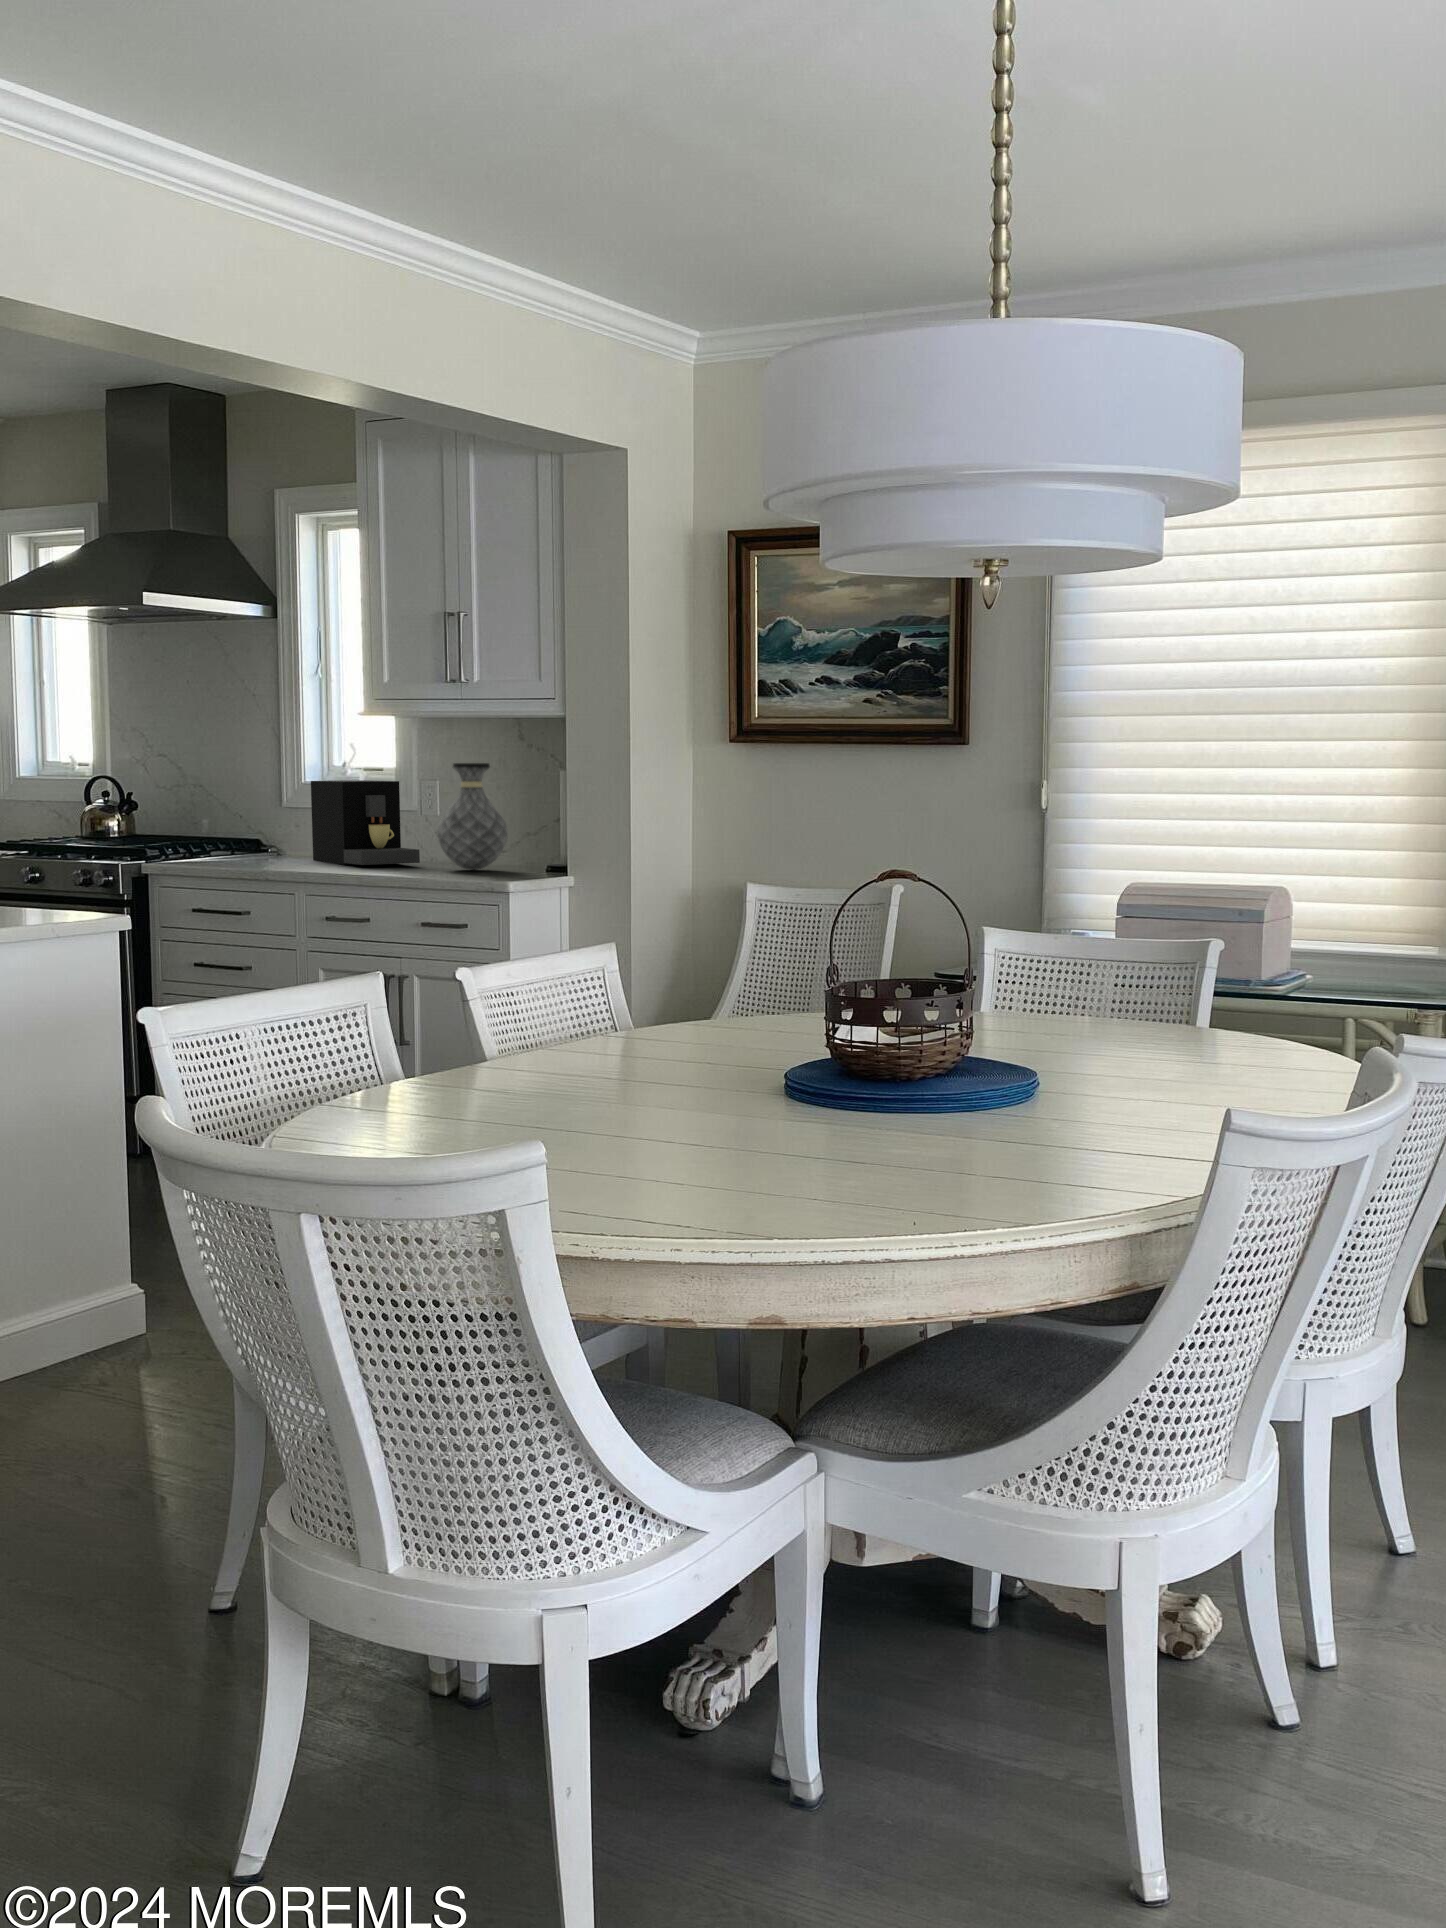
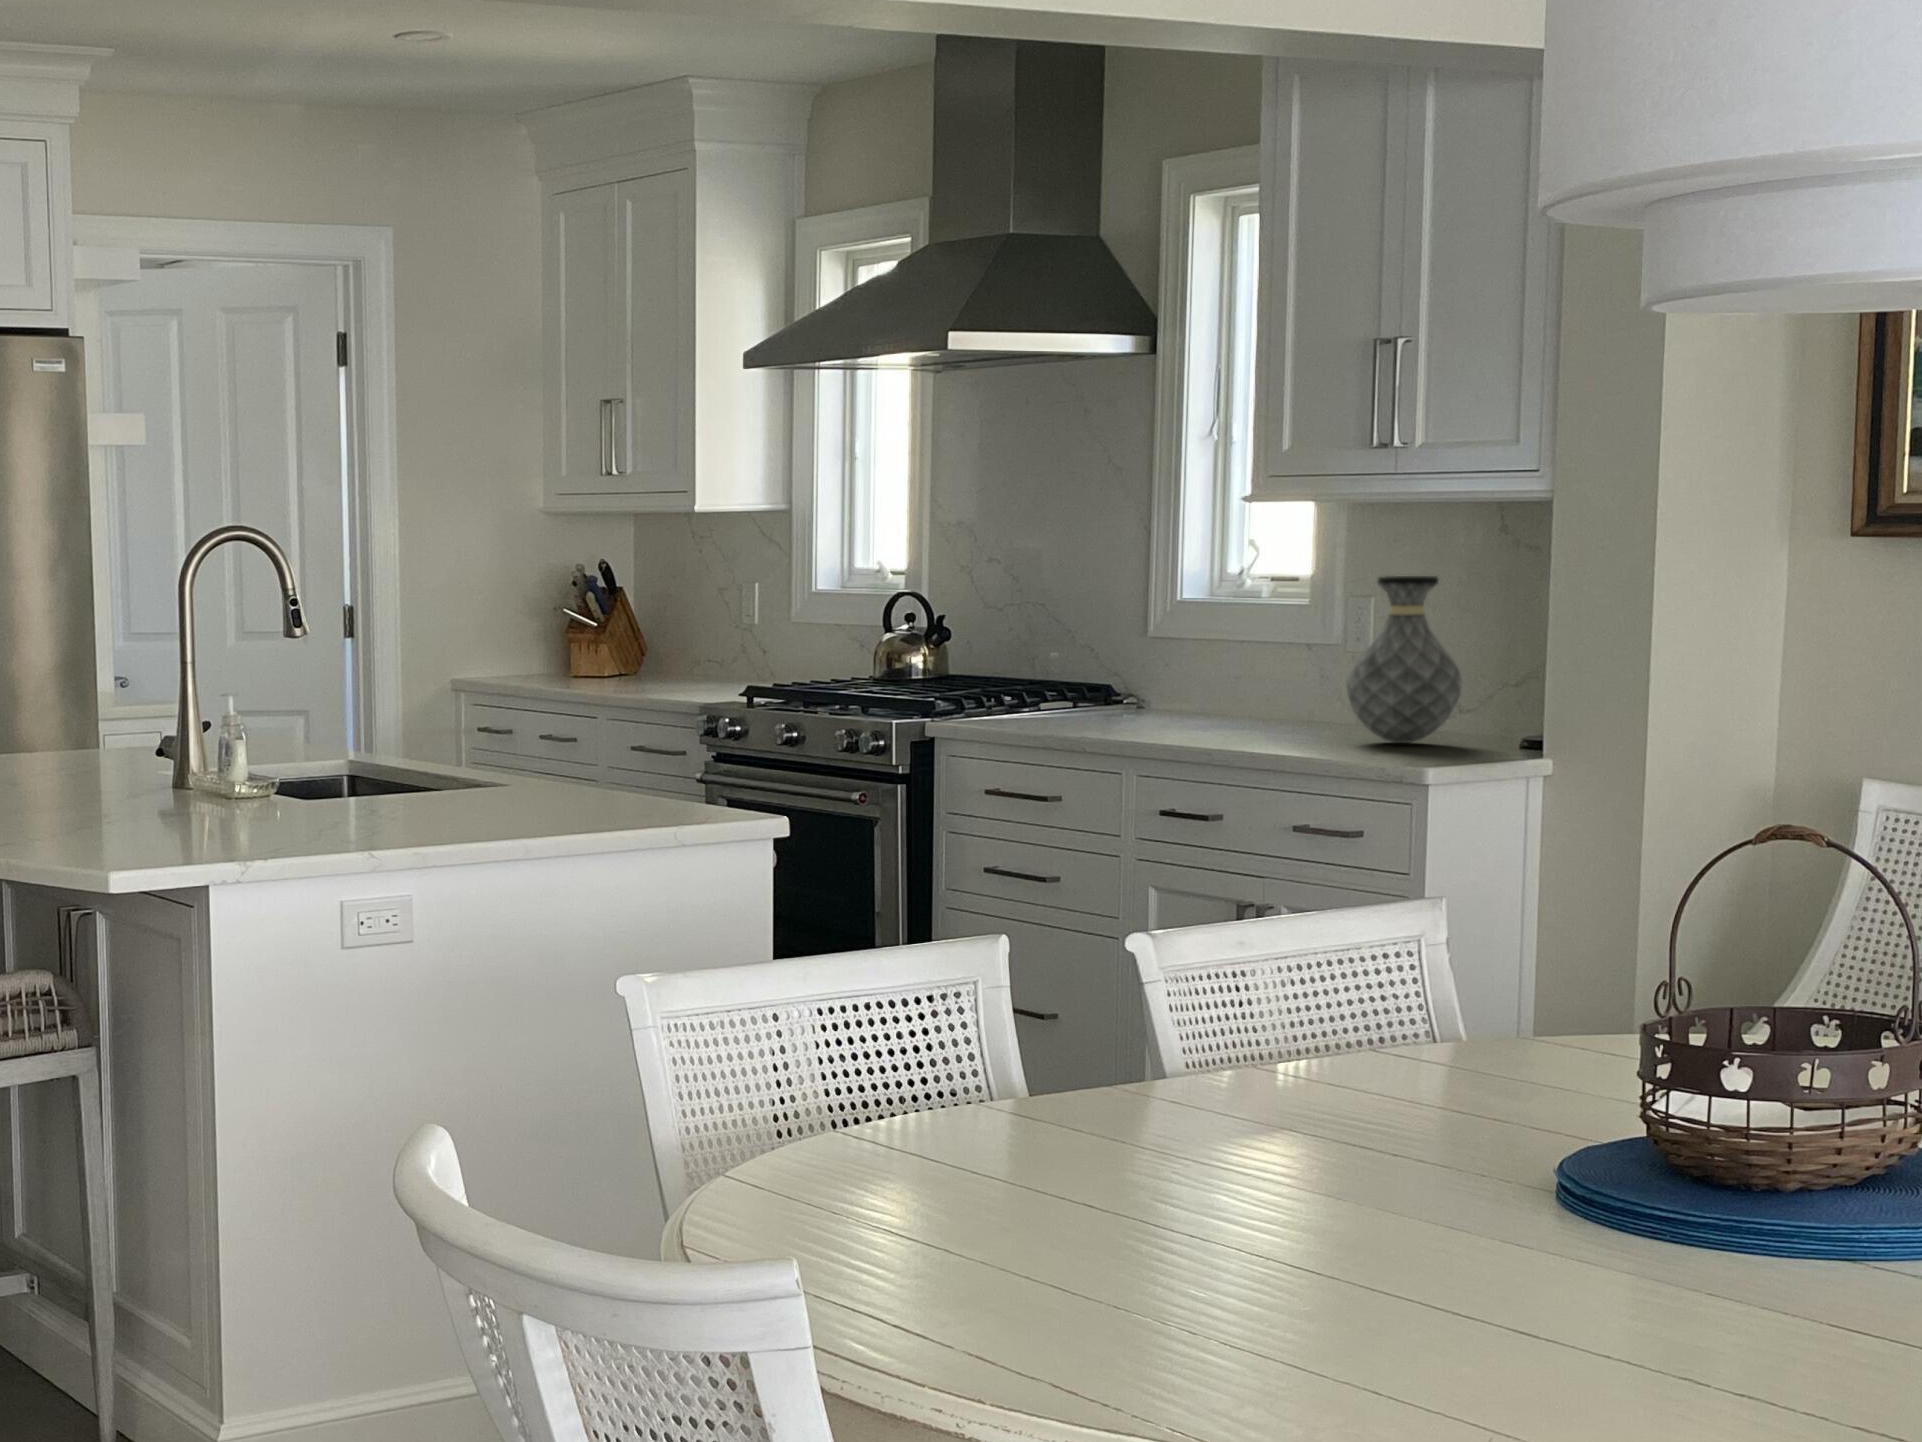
coffee maker: present [311,780,420,865] -> none [1171,600,1323,731]

